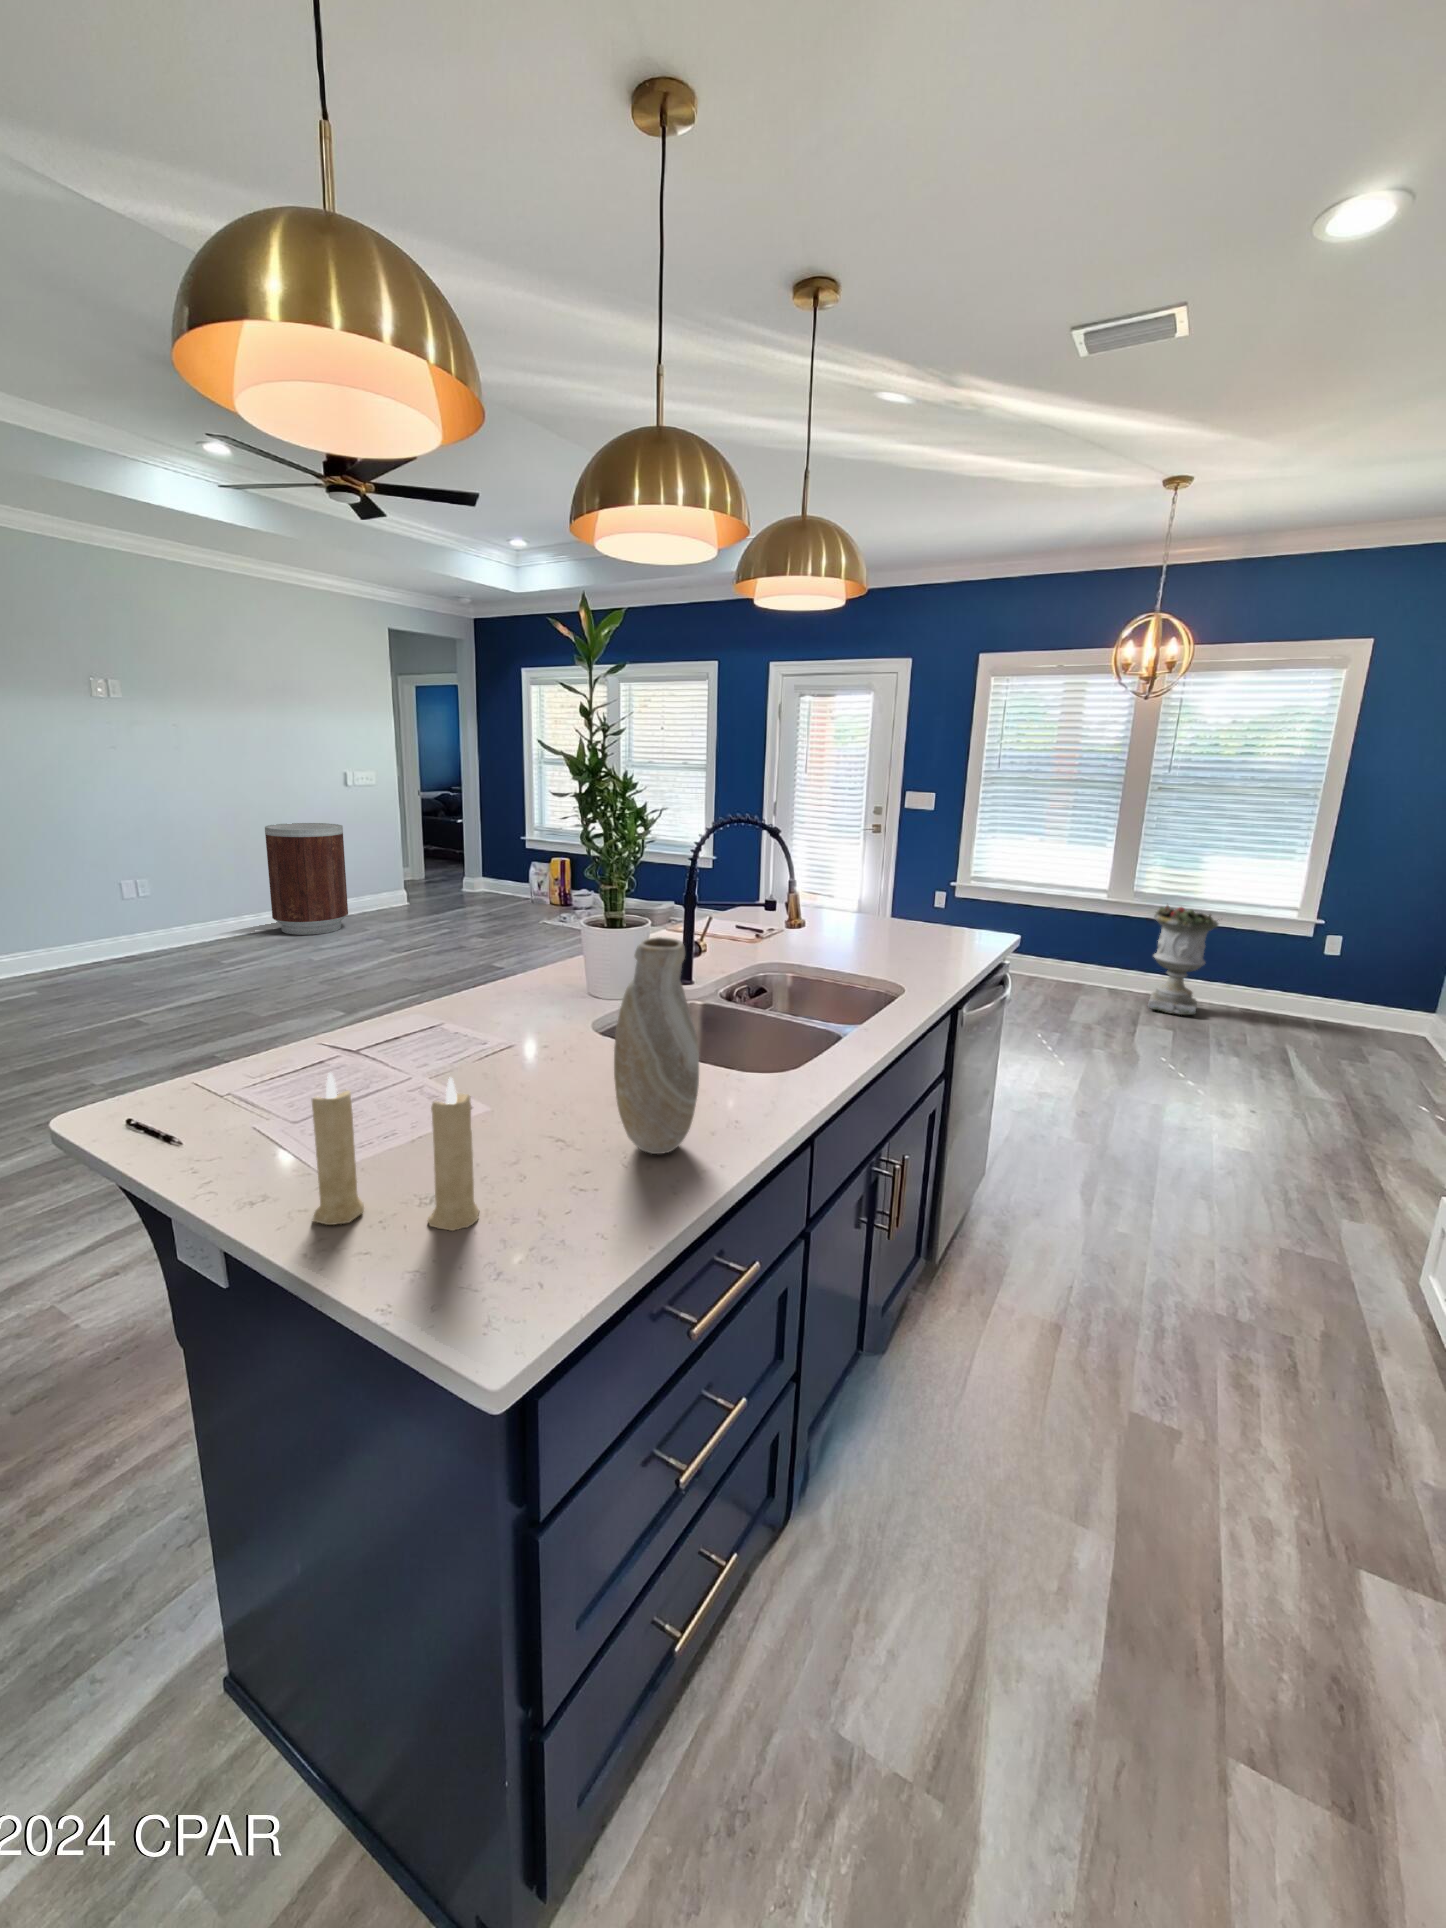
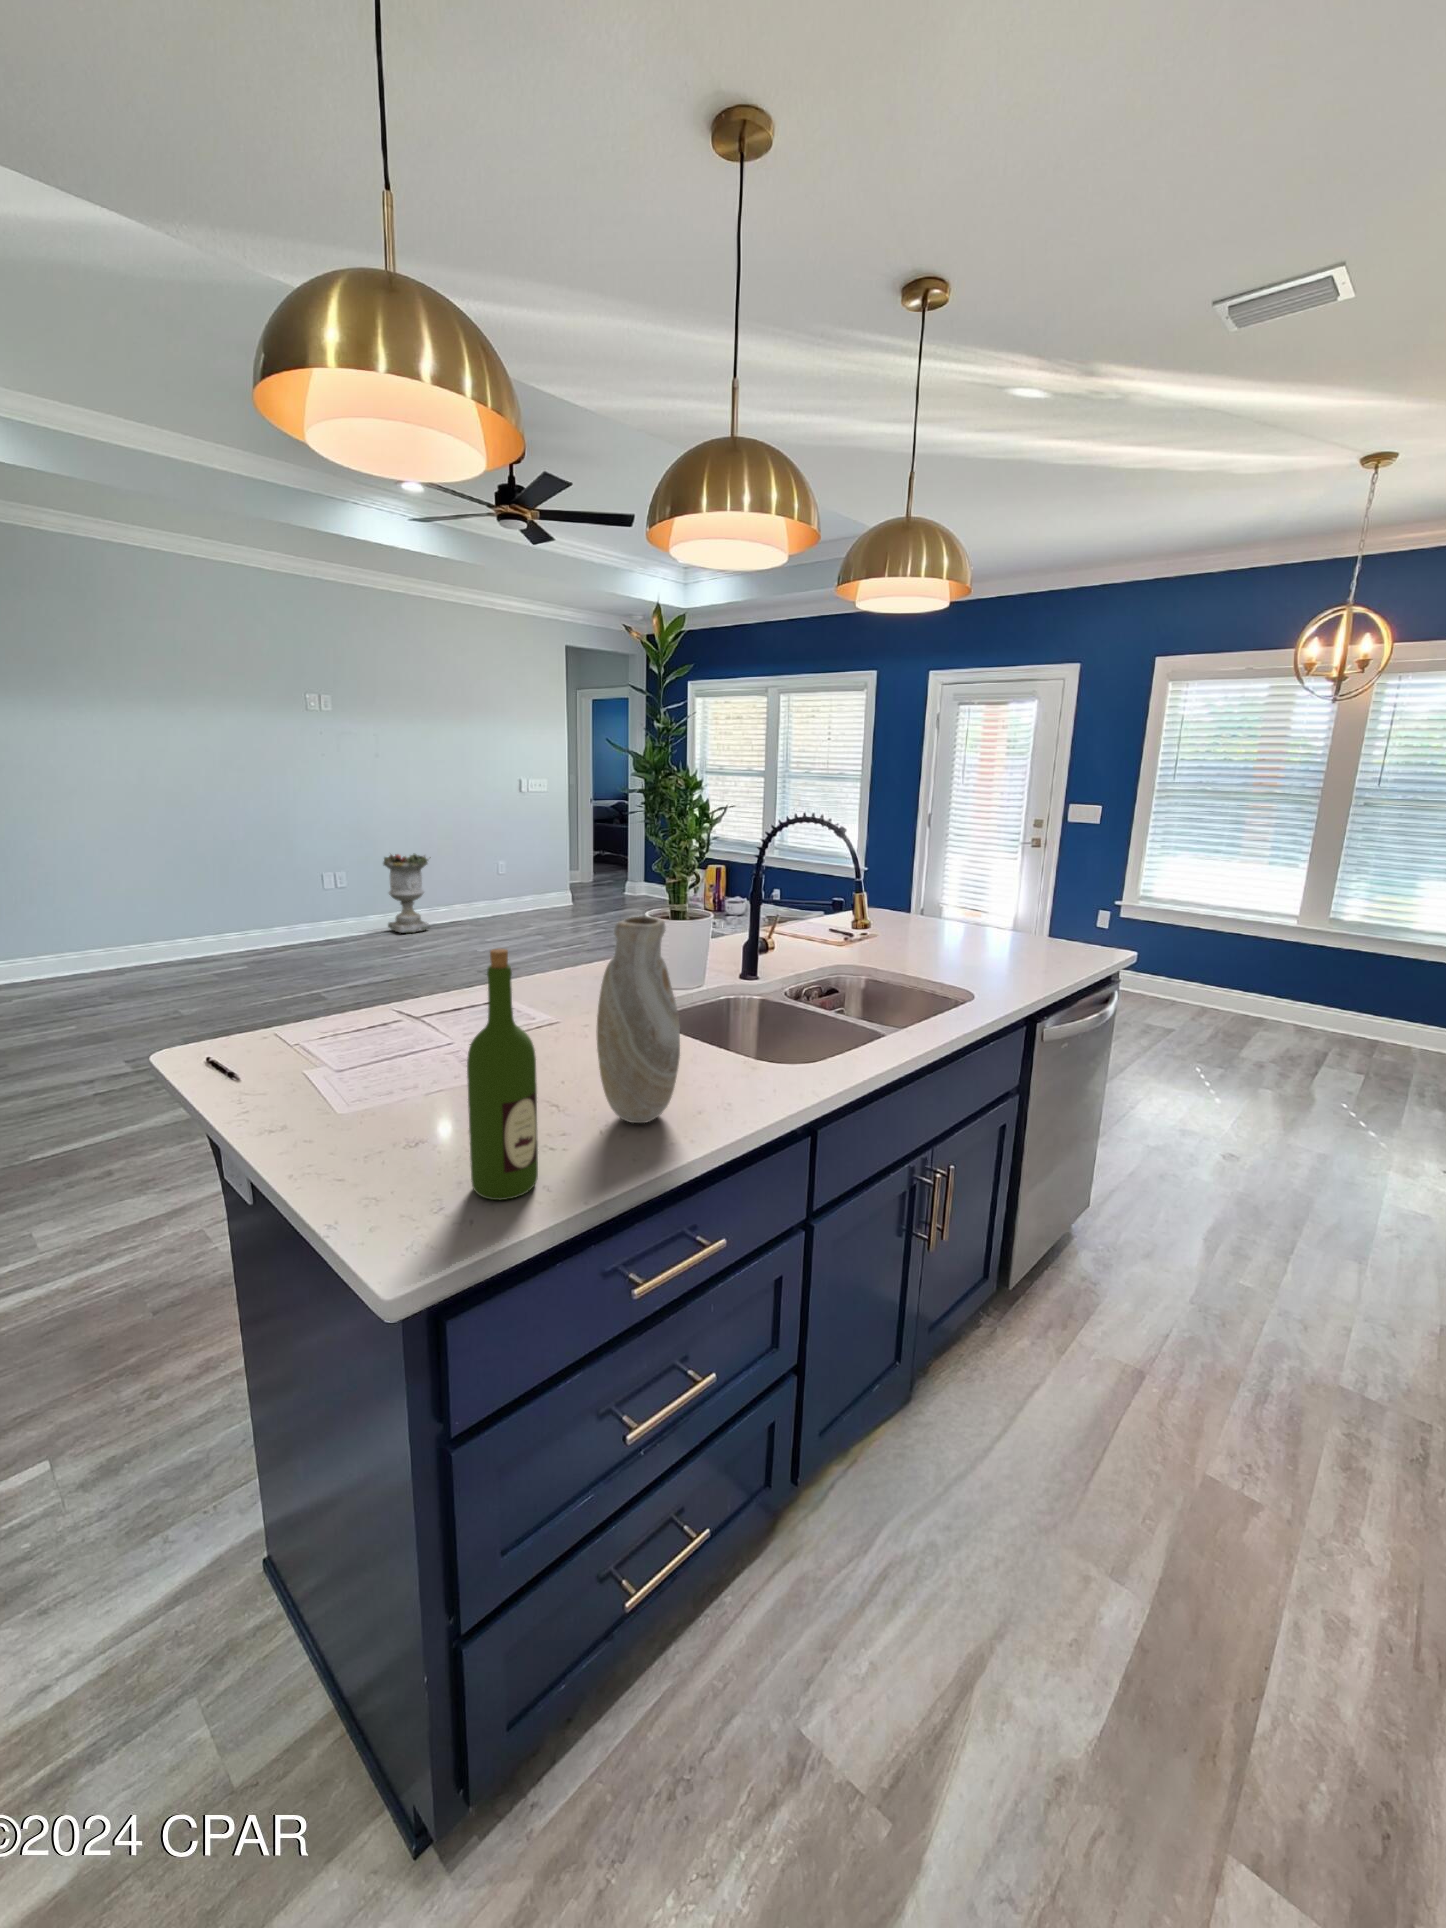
trash can: present [265,823,348,935] -> none [460,826,527,926]
planter: present [1148,905,1218,1015] -> present [383,853,431,933]
wine bottle: none [523,986,595,1256] -> present [467,949,538,1200]
candle: present [312,1073,479,1231] -> none [306,1009,451,1168]

